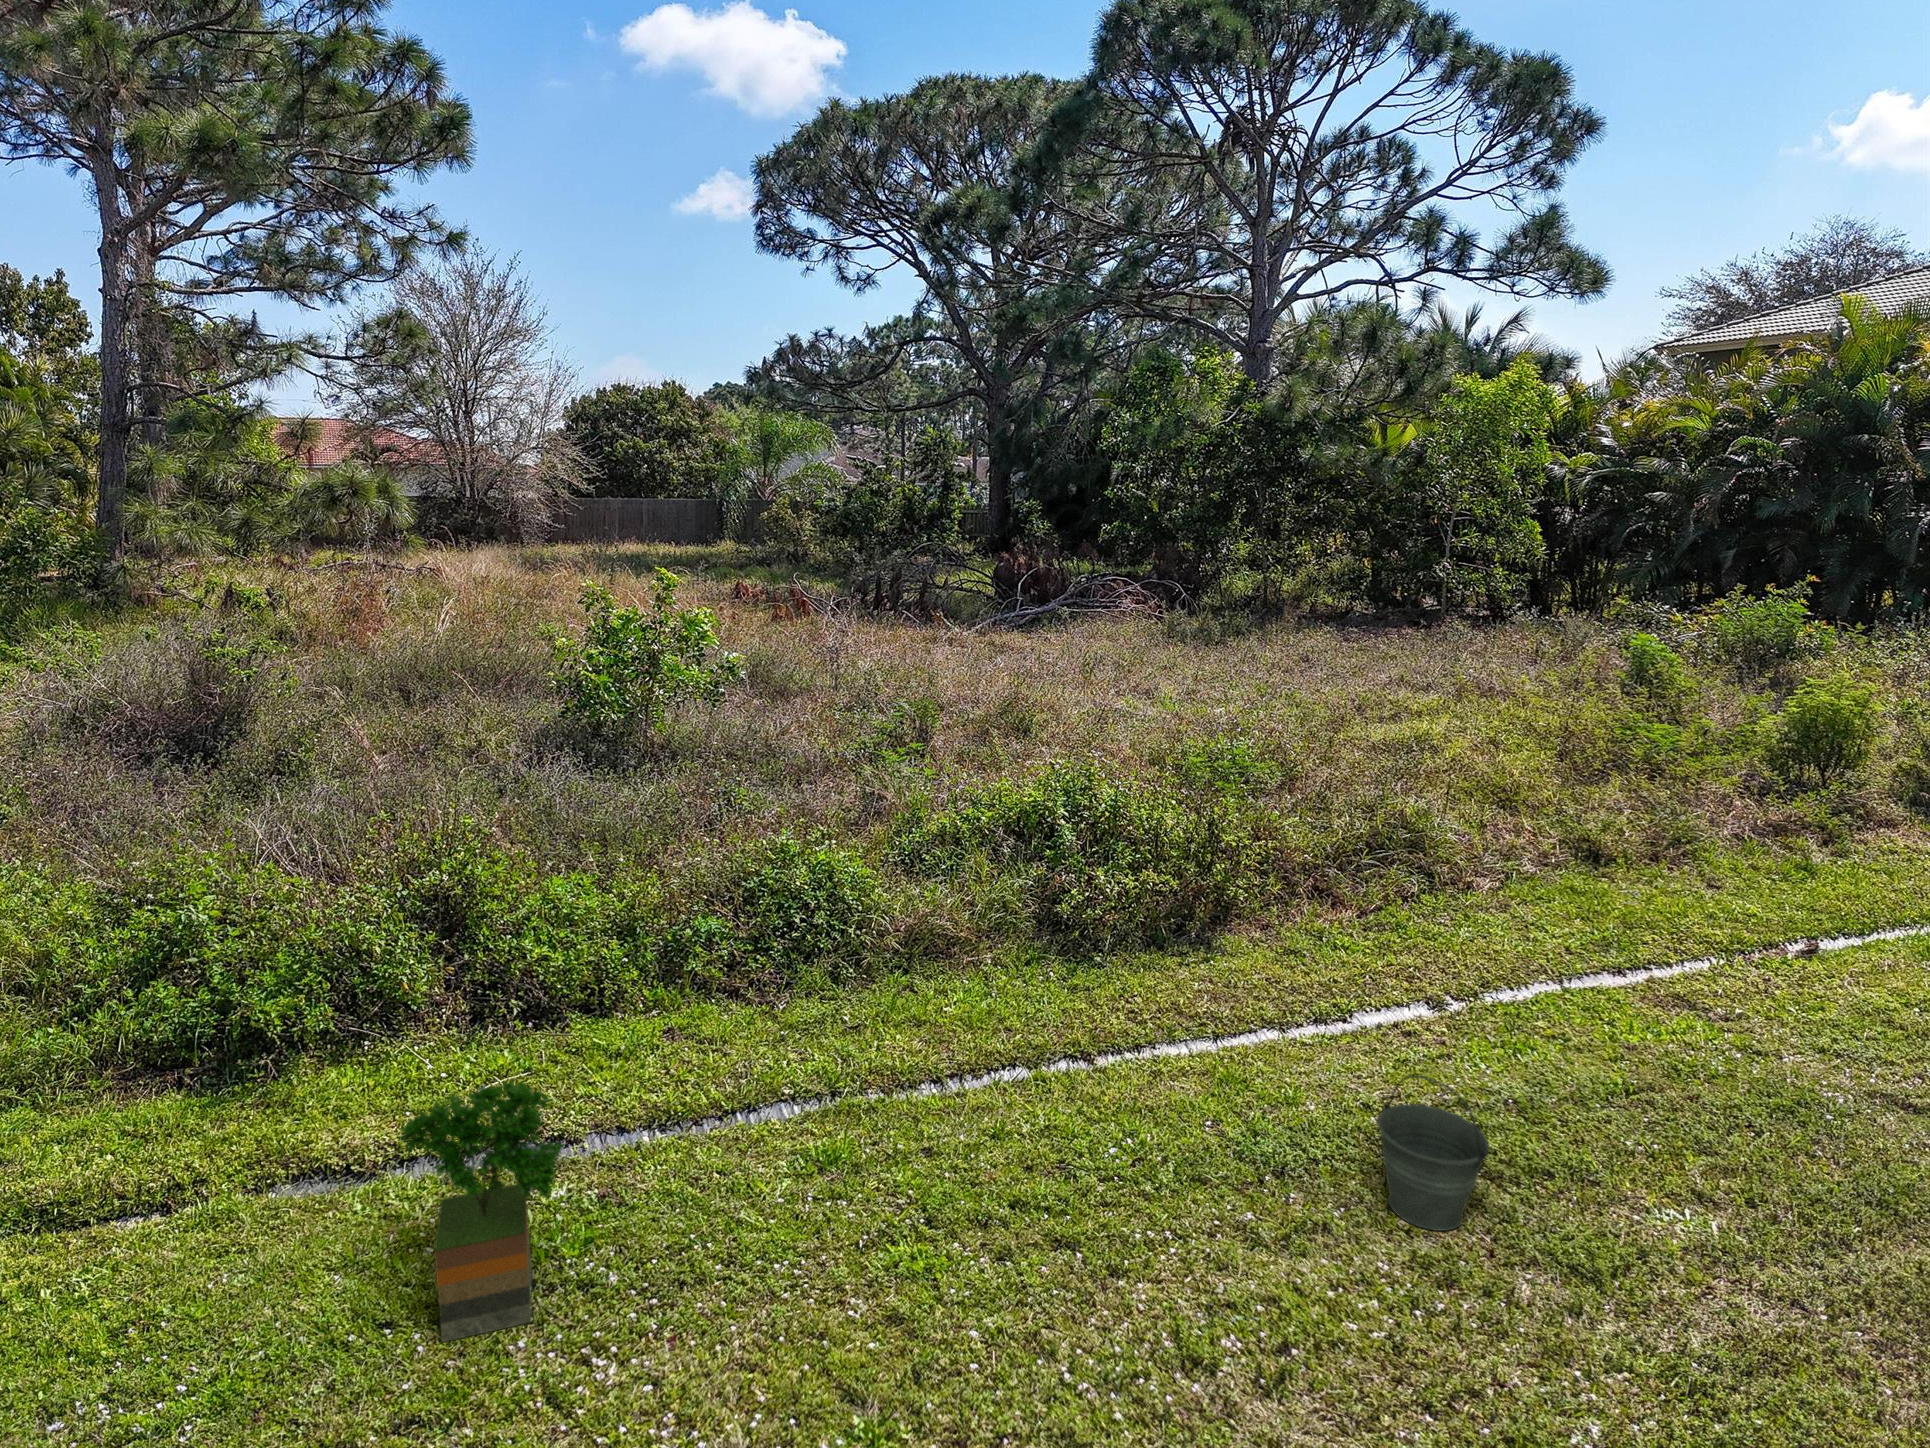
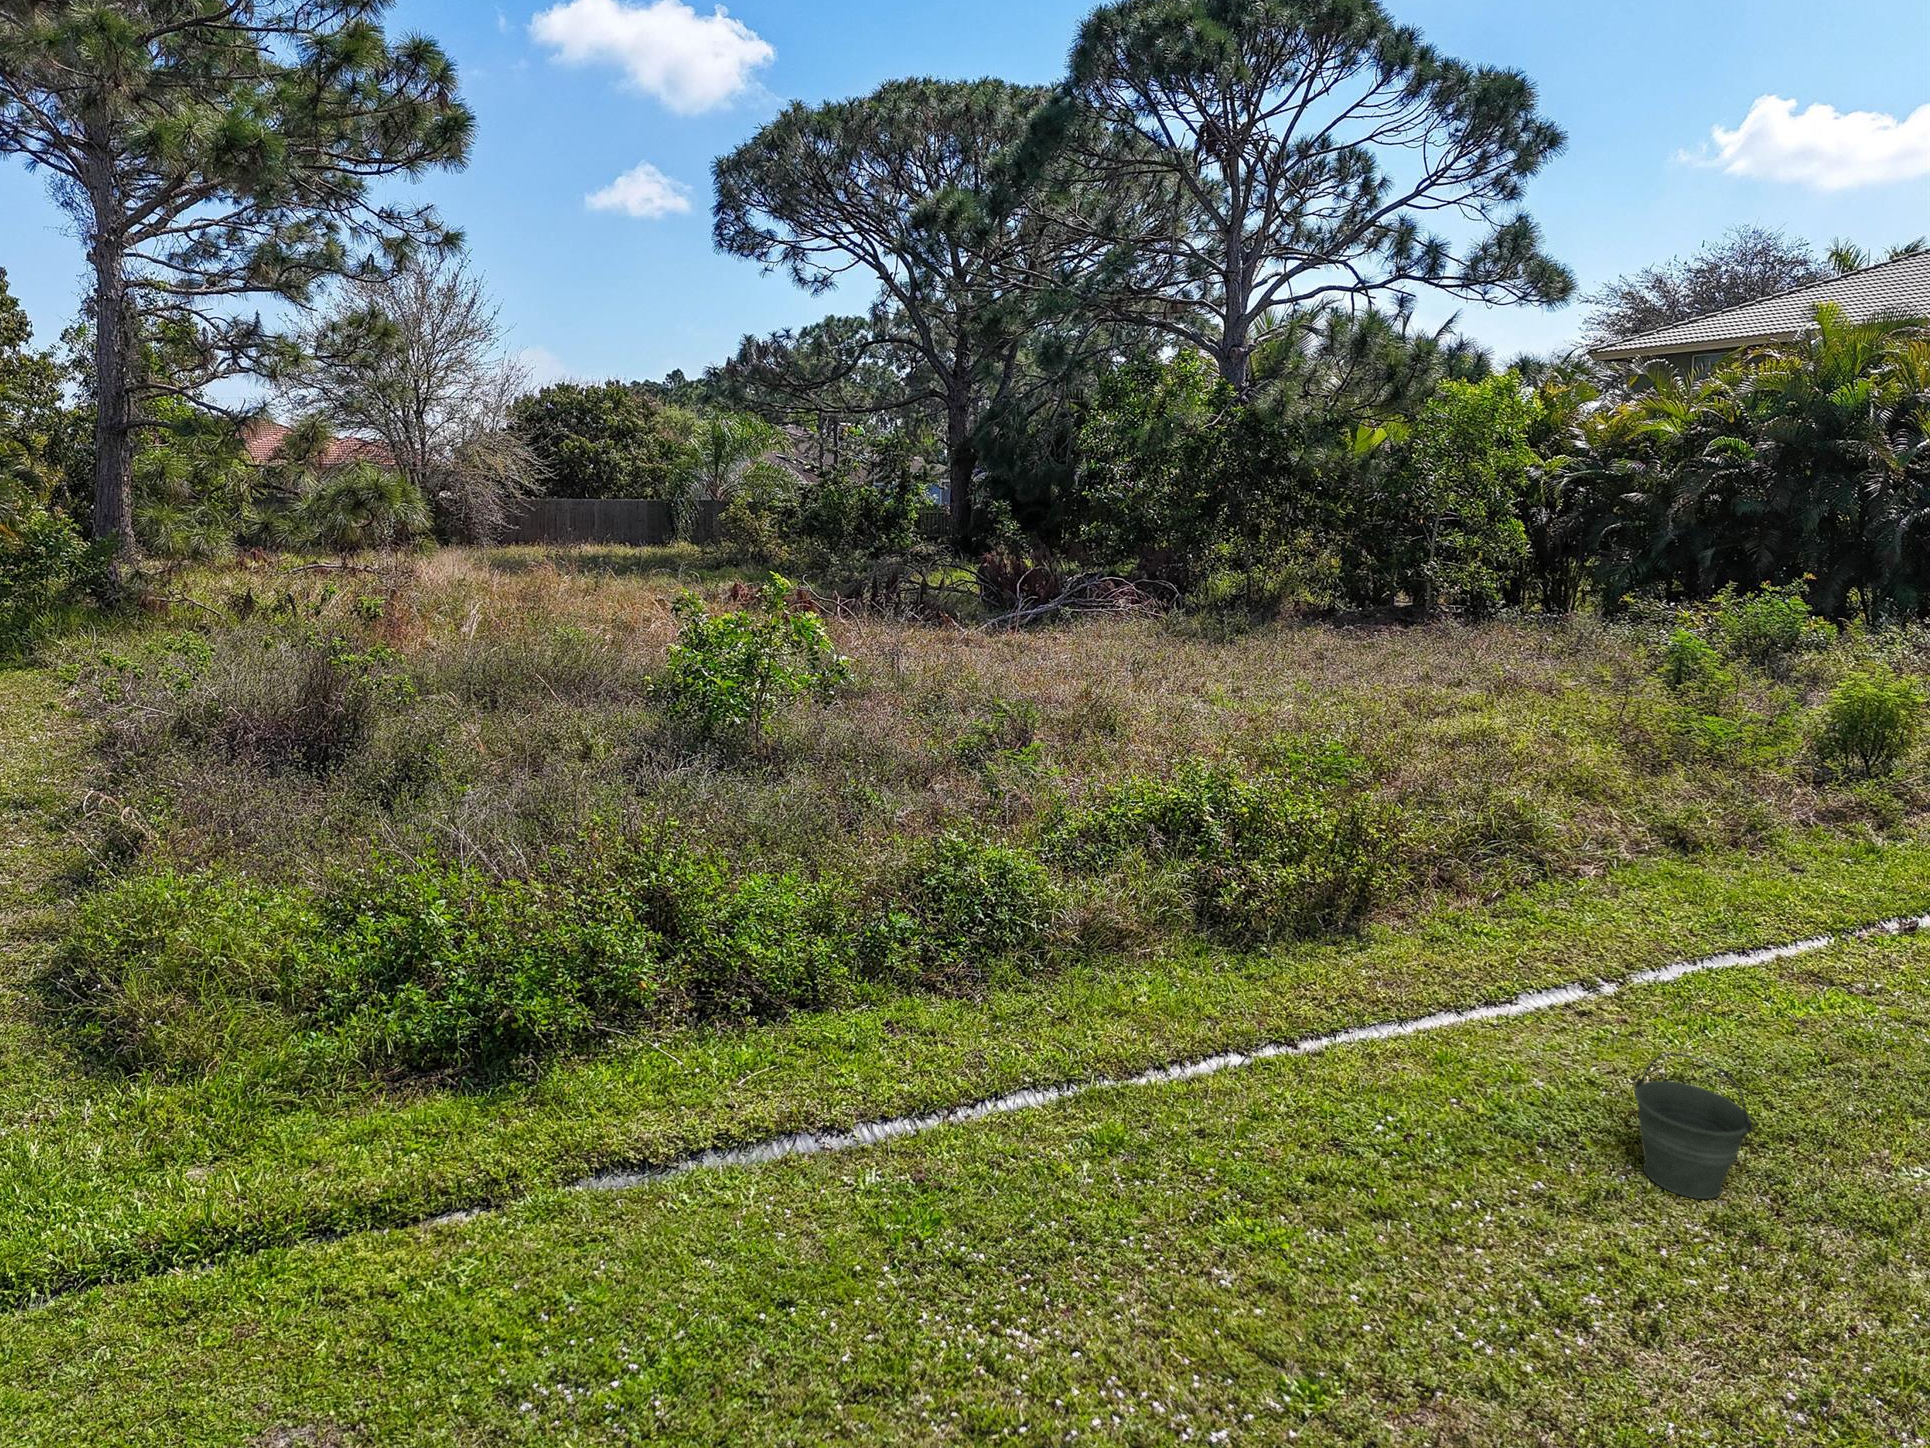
potted tree: present [399,1080,563,1342] -> none [762,1090,931,1356]

